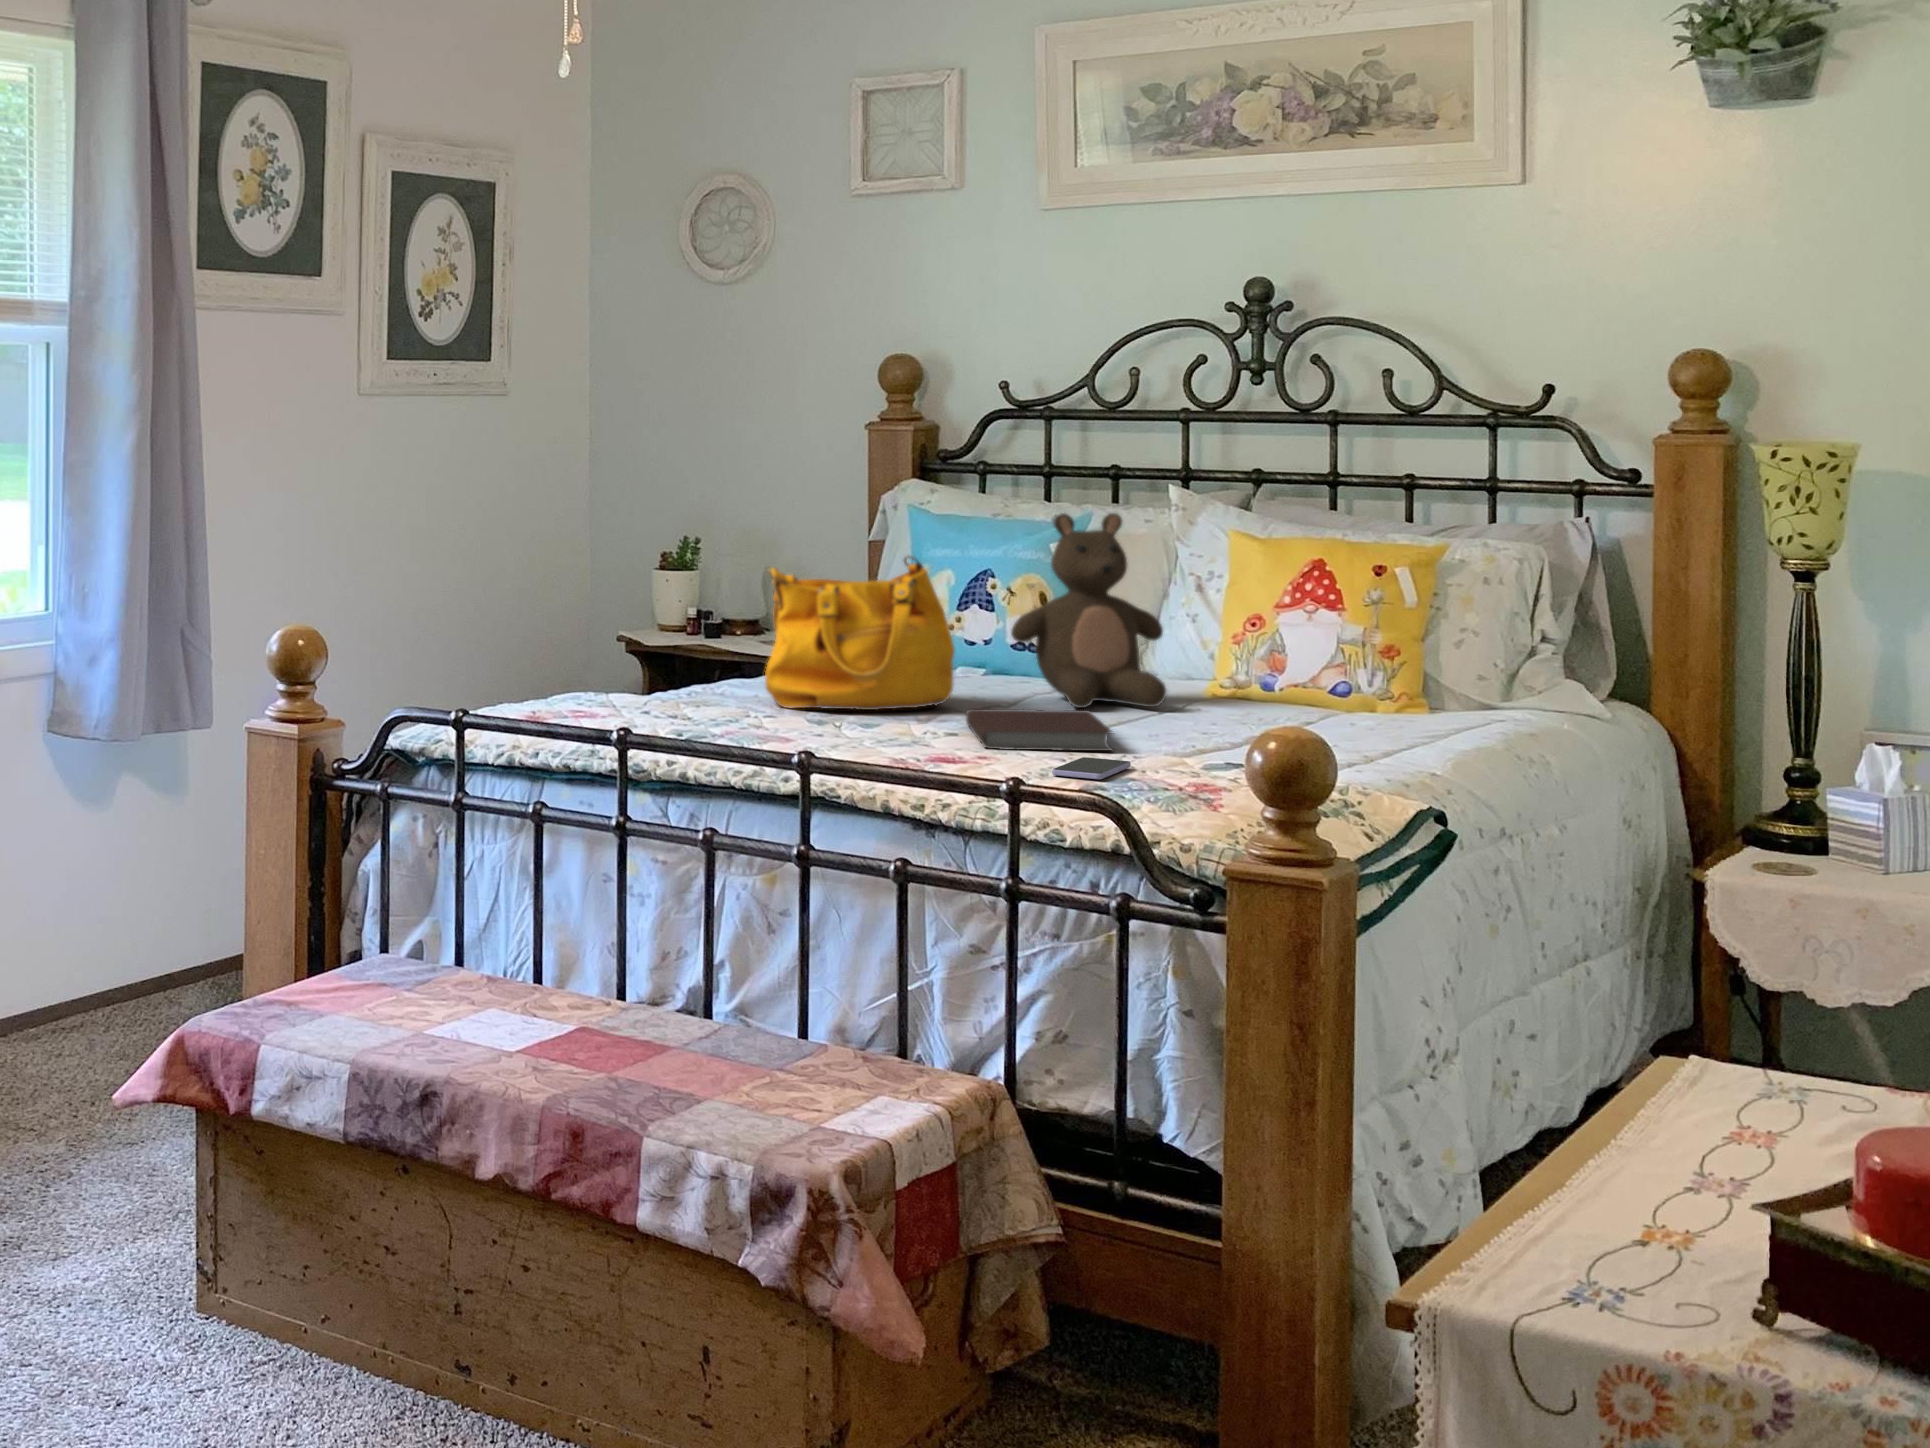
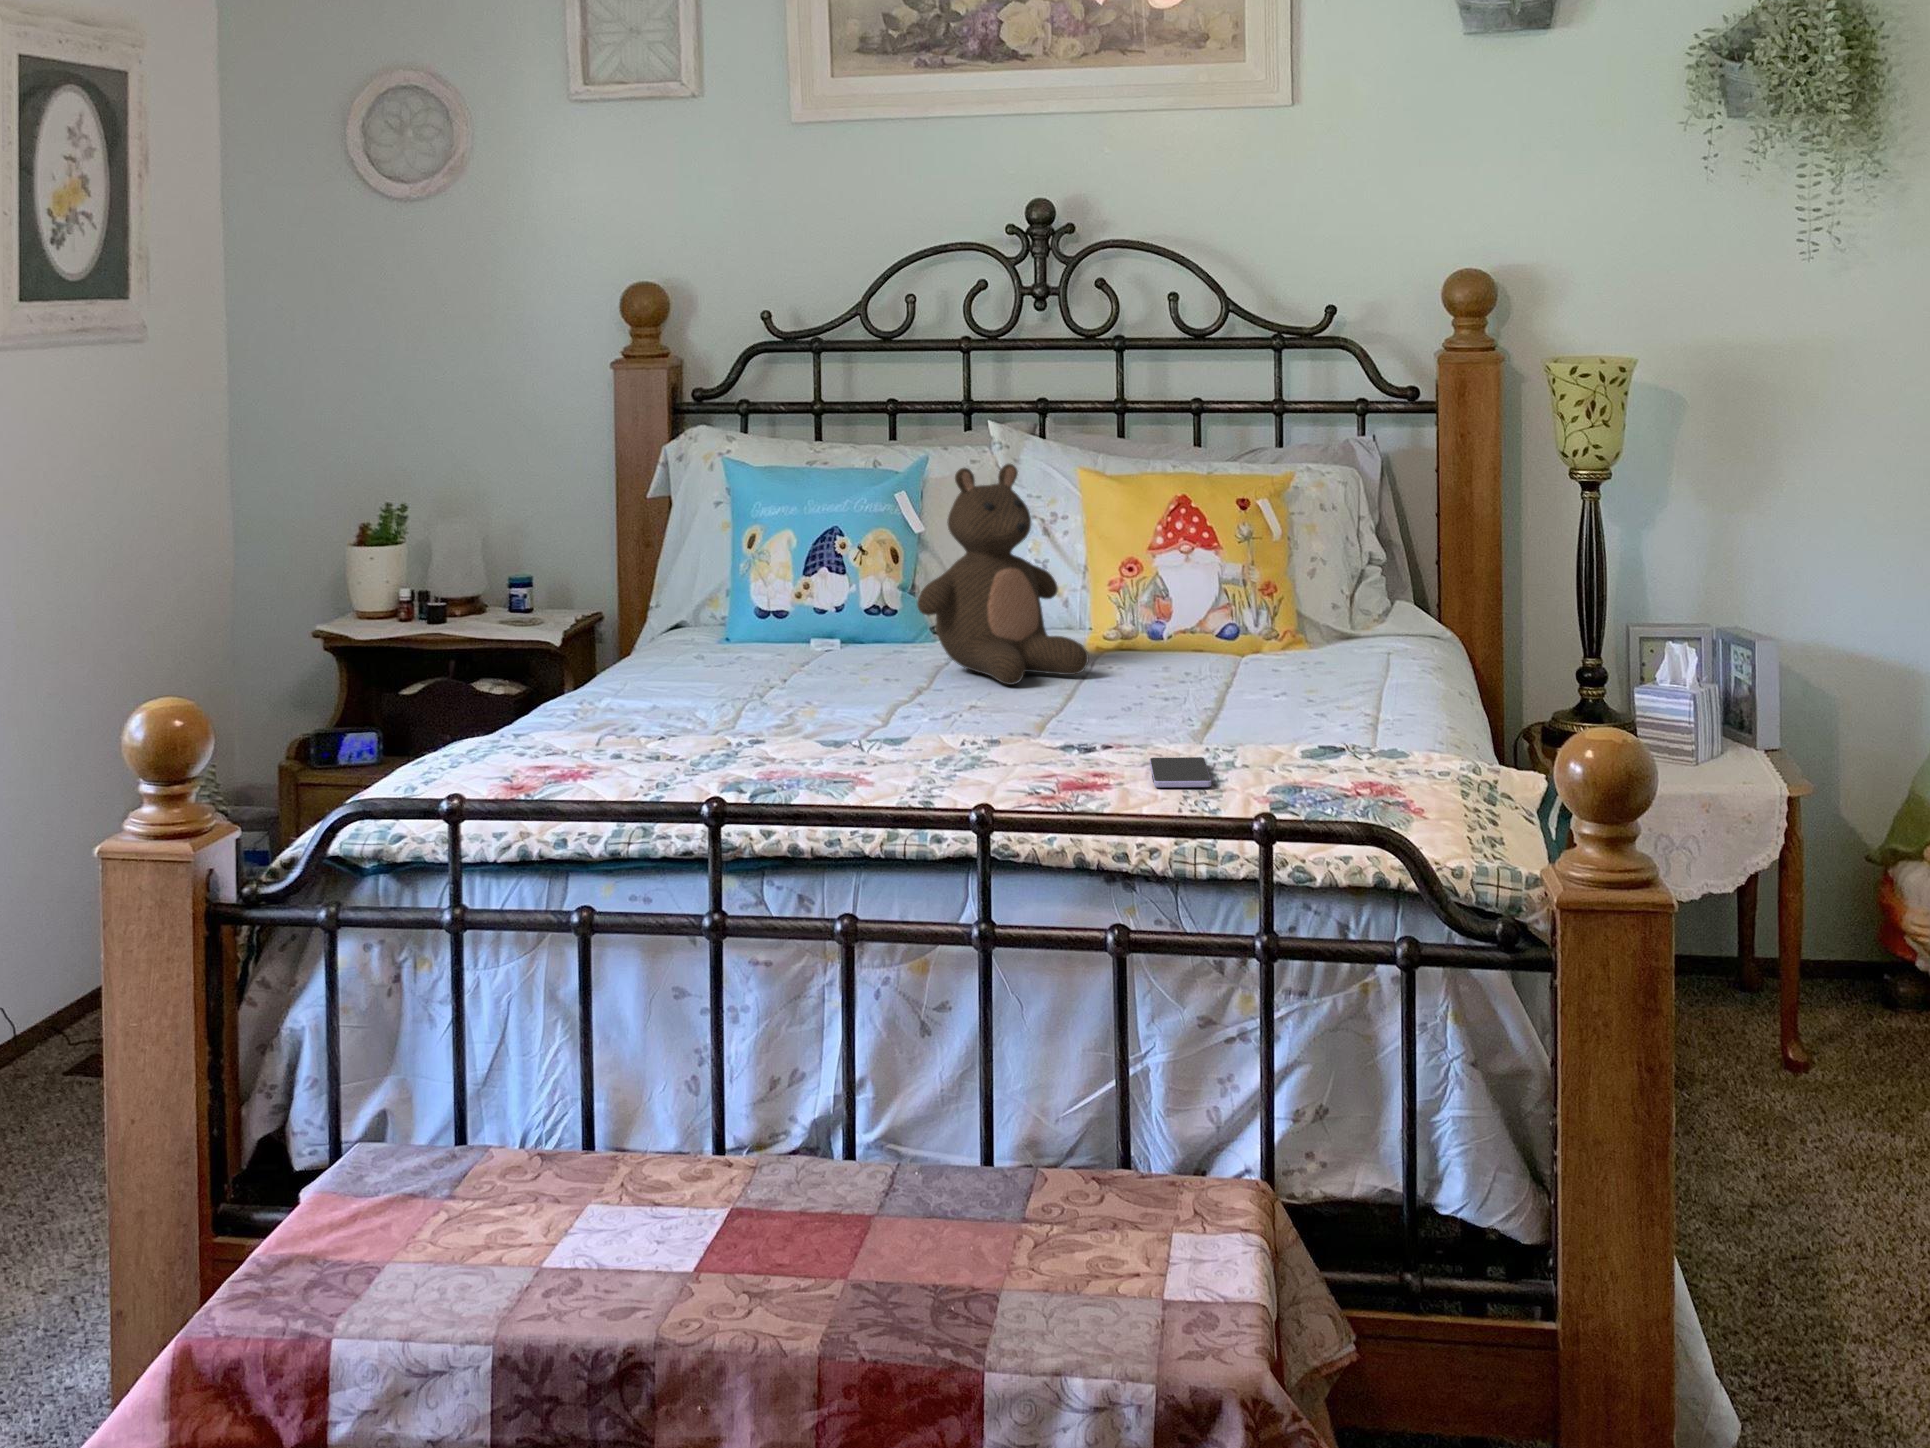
handbag: present [765,556,955,710] -> none [678,530,895,726]
notebook: present [966,709,1112,751] -> none [948,693,1150,757]

